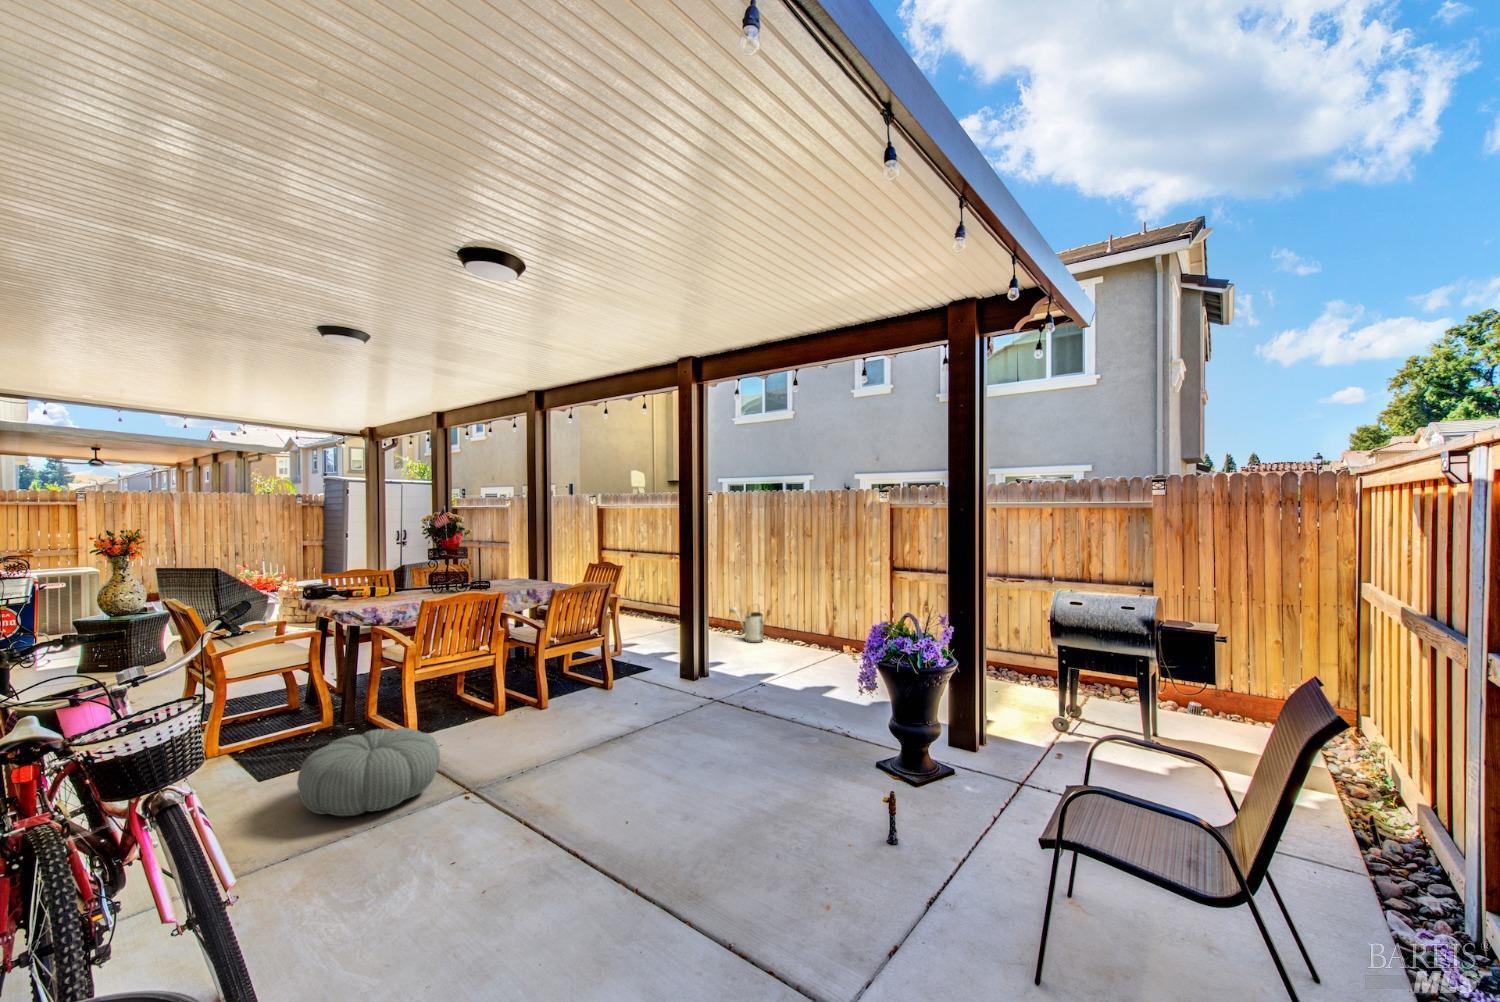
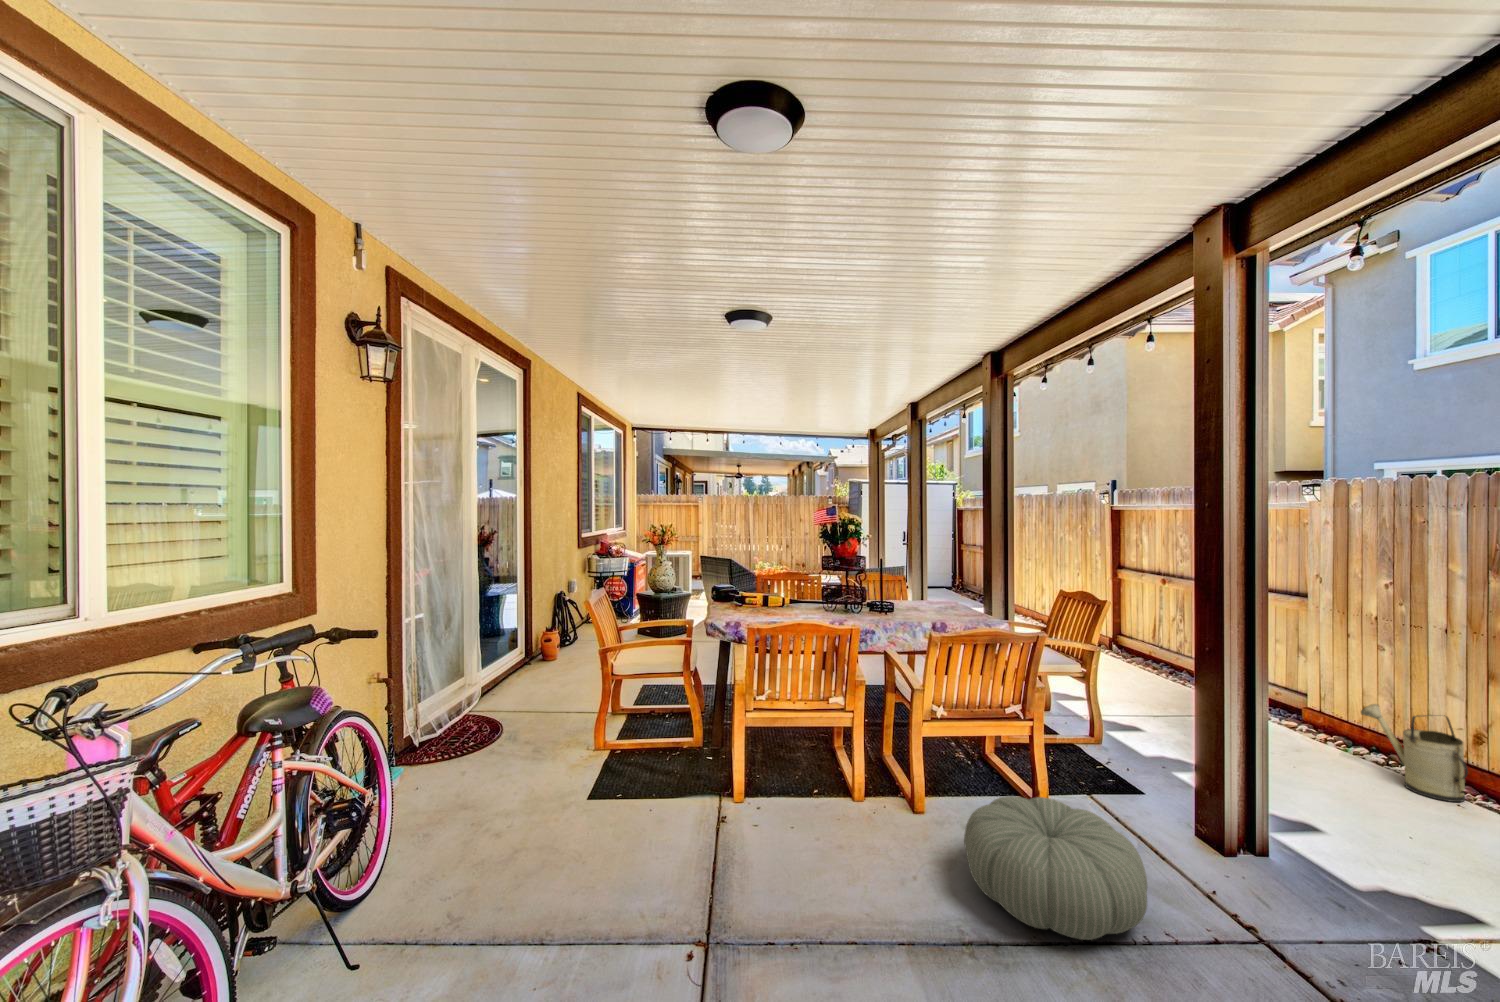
pouf: present [297,728,440,816] -> present [964,796,1147,940]

